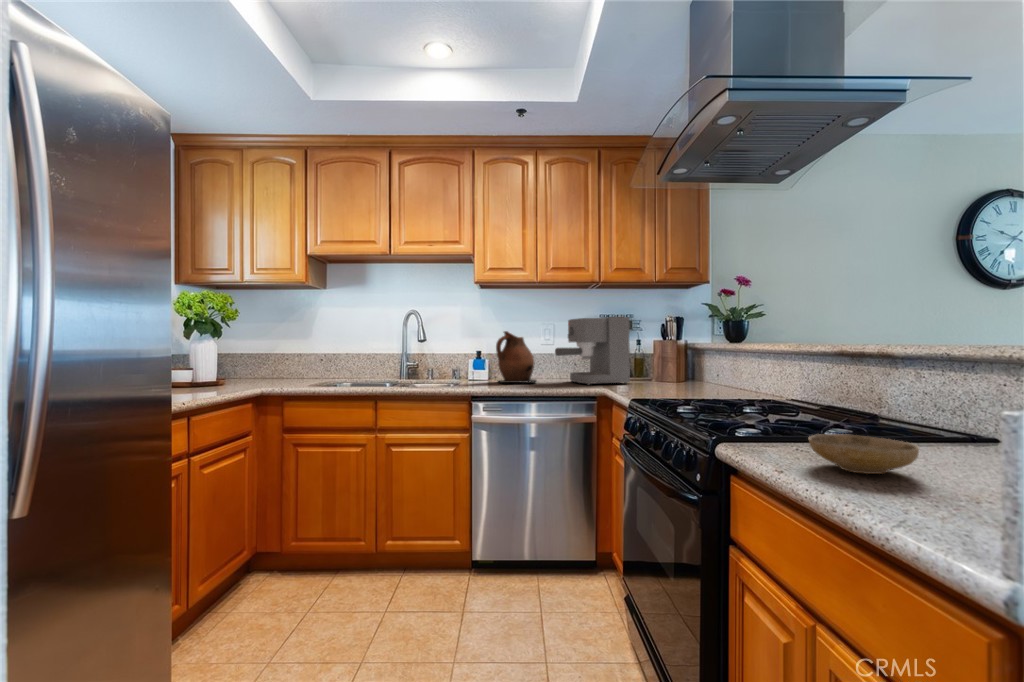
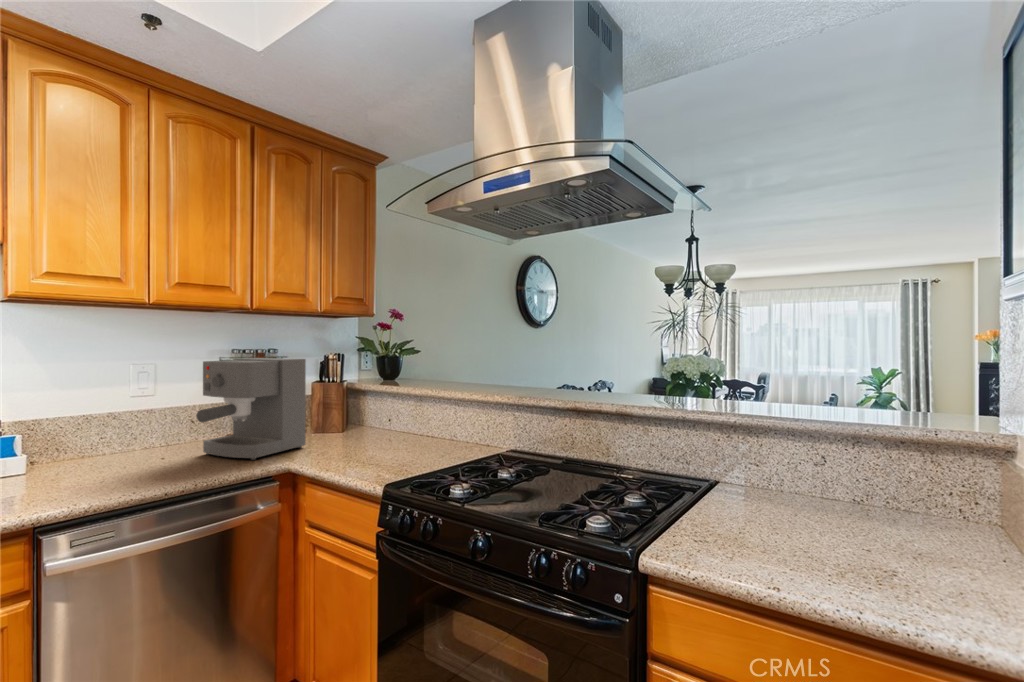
ceramic pitcher: present [496,331,536,383] -> none [52,386,157,483]
ceramic bowl: present [808,434,919,474] -> none [742,520,832,565]

